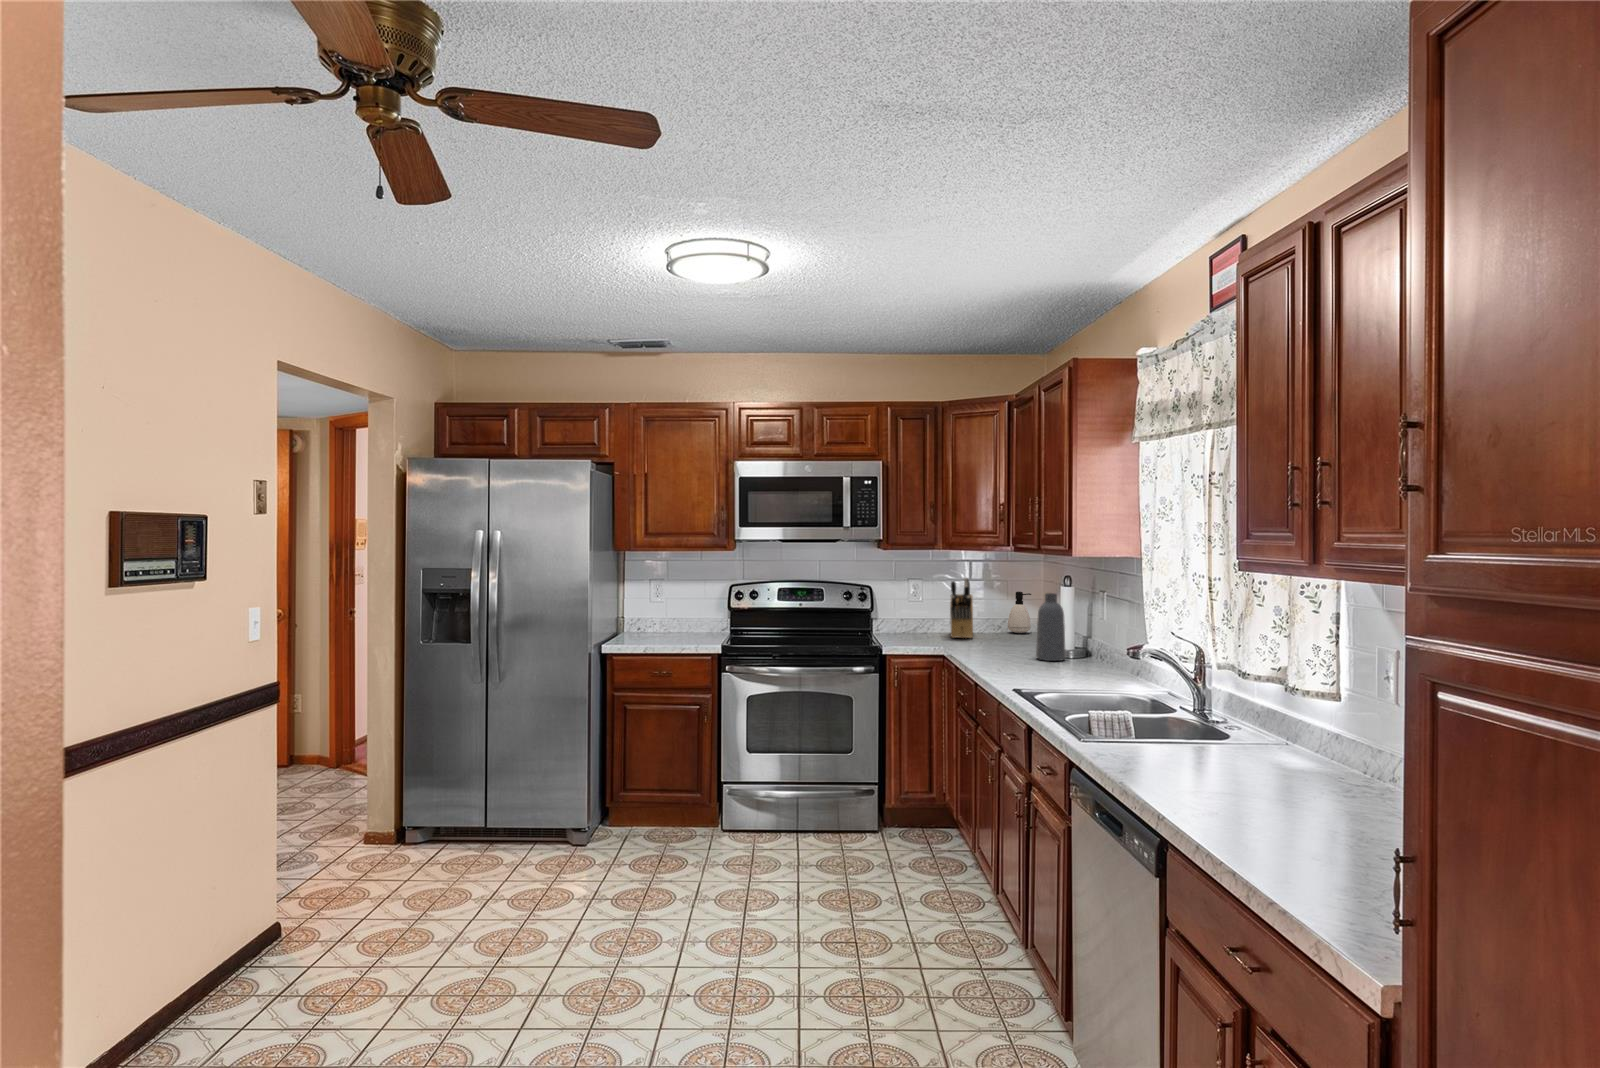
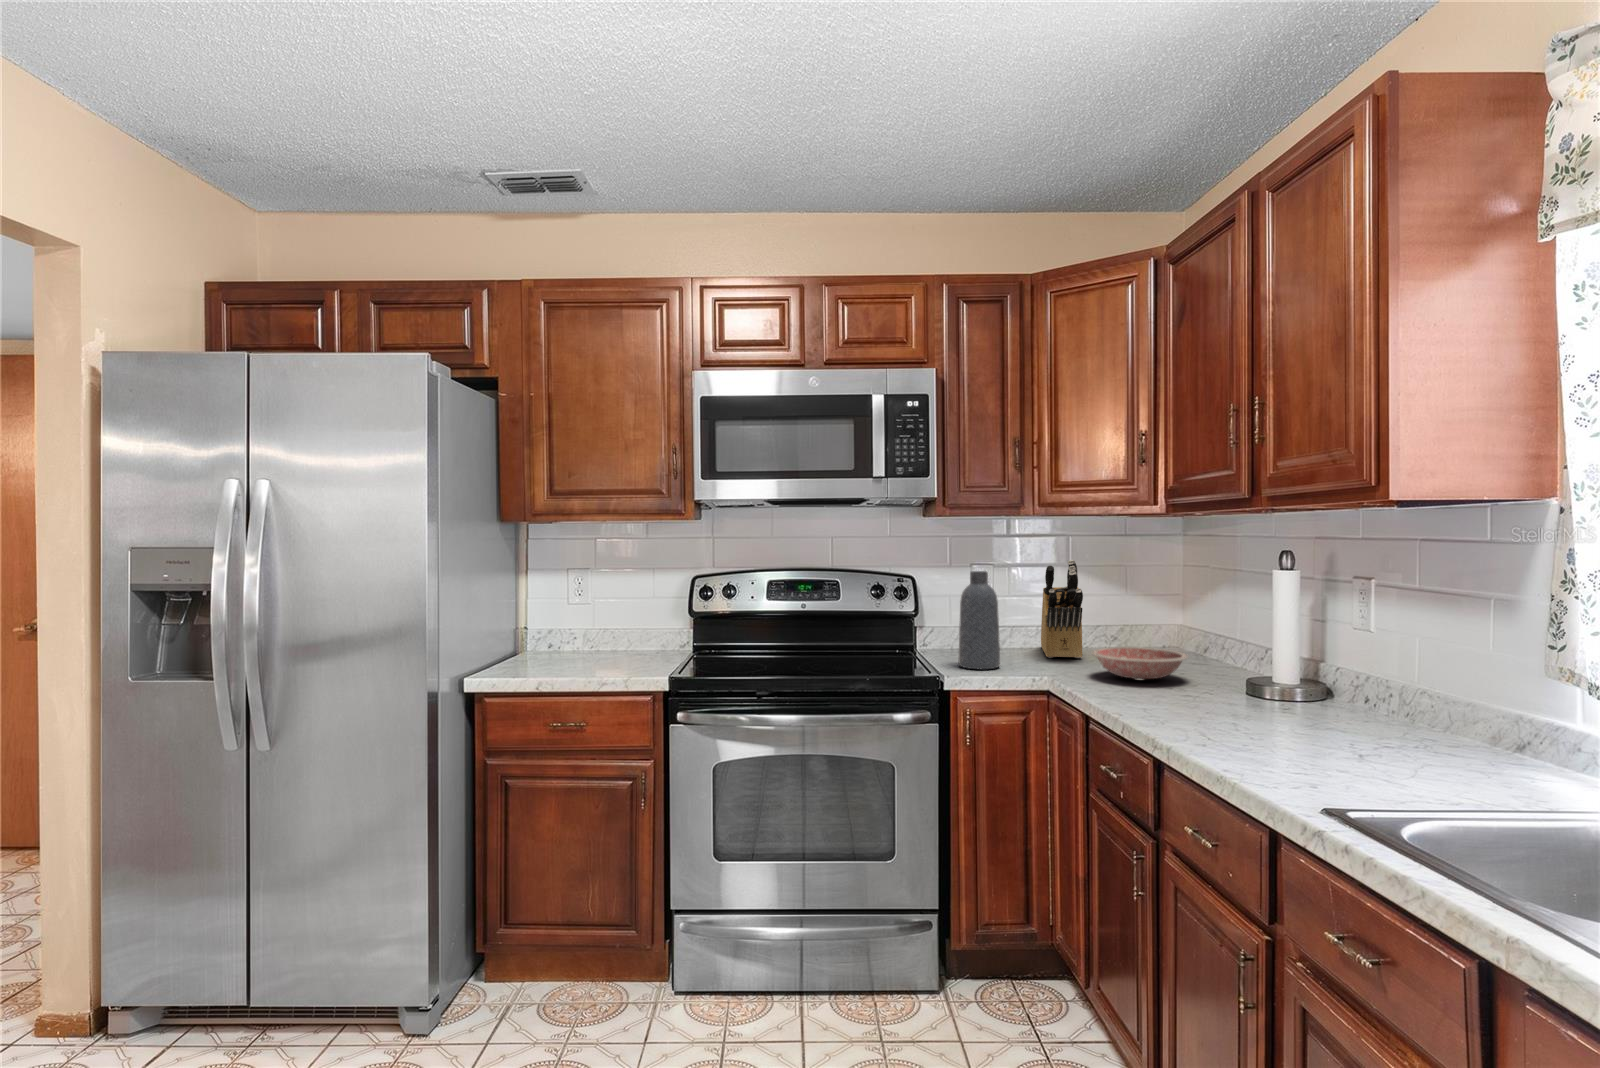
soap dispenser: present [1008,592,1031,633] -> none [1128,582,1166,647]
vase: present [1036,593,1066,661] -> present [958,571,1000,669]
bowl: none [970,631,1025,649] -> present [1092,647,1188,679]

